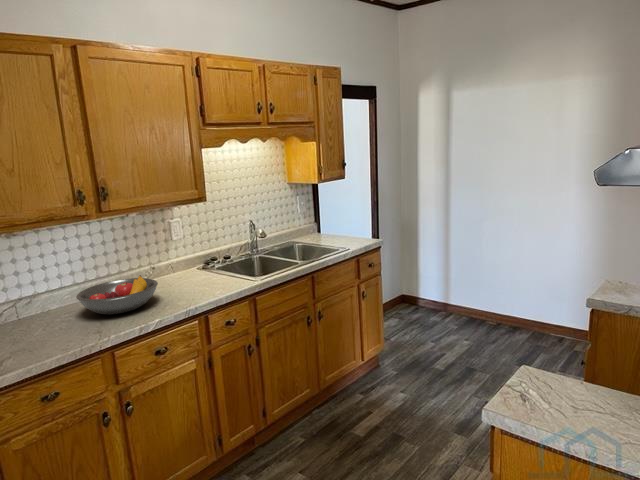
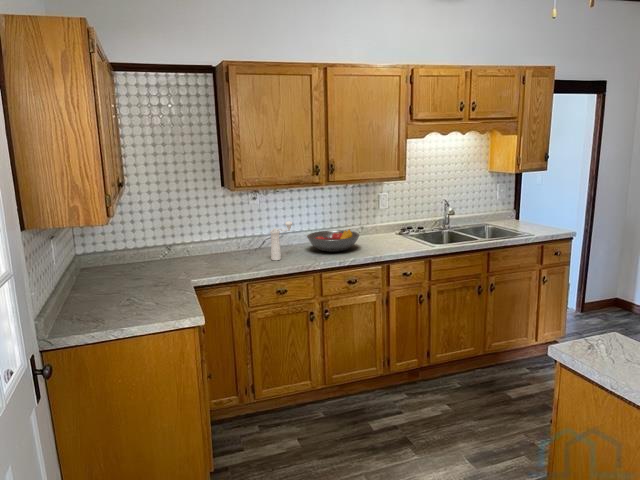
pepper mill: none [12,281,51,348] -> present [270,221,292,260]

